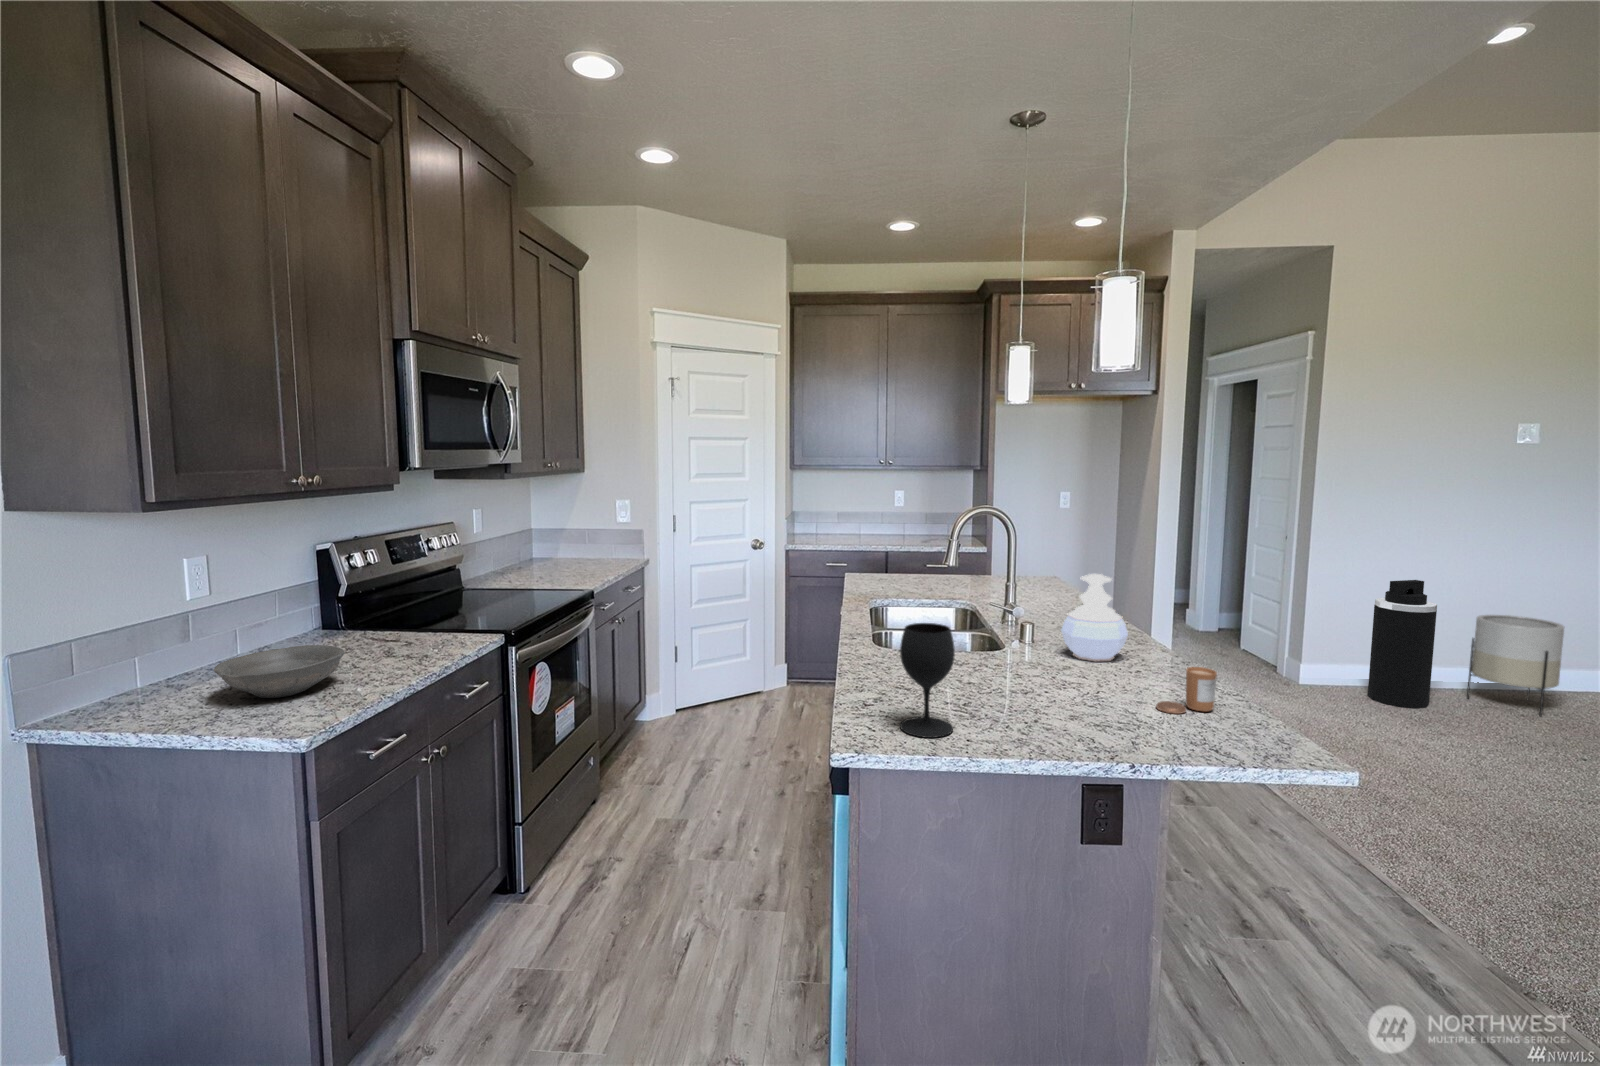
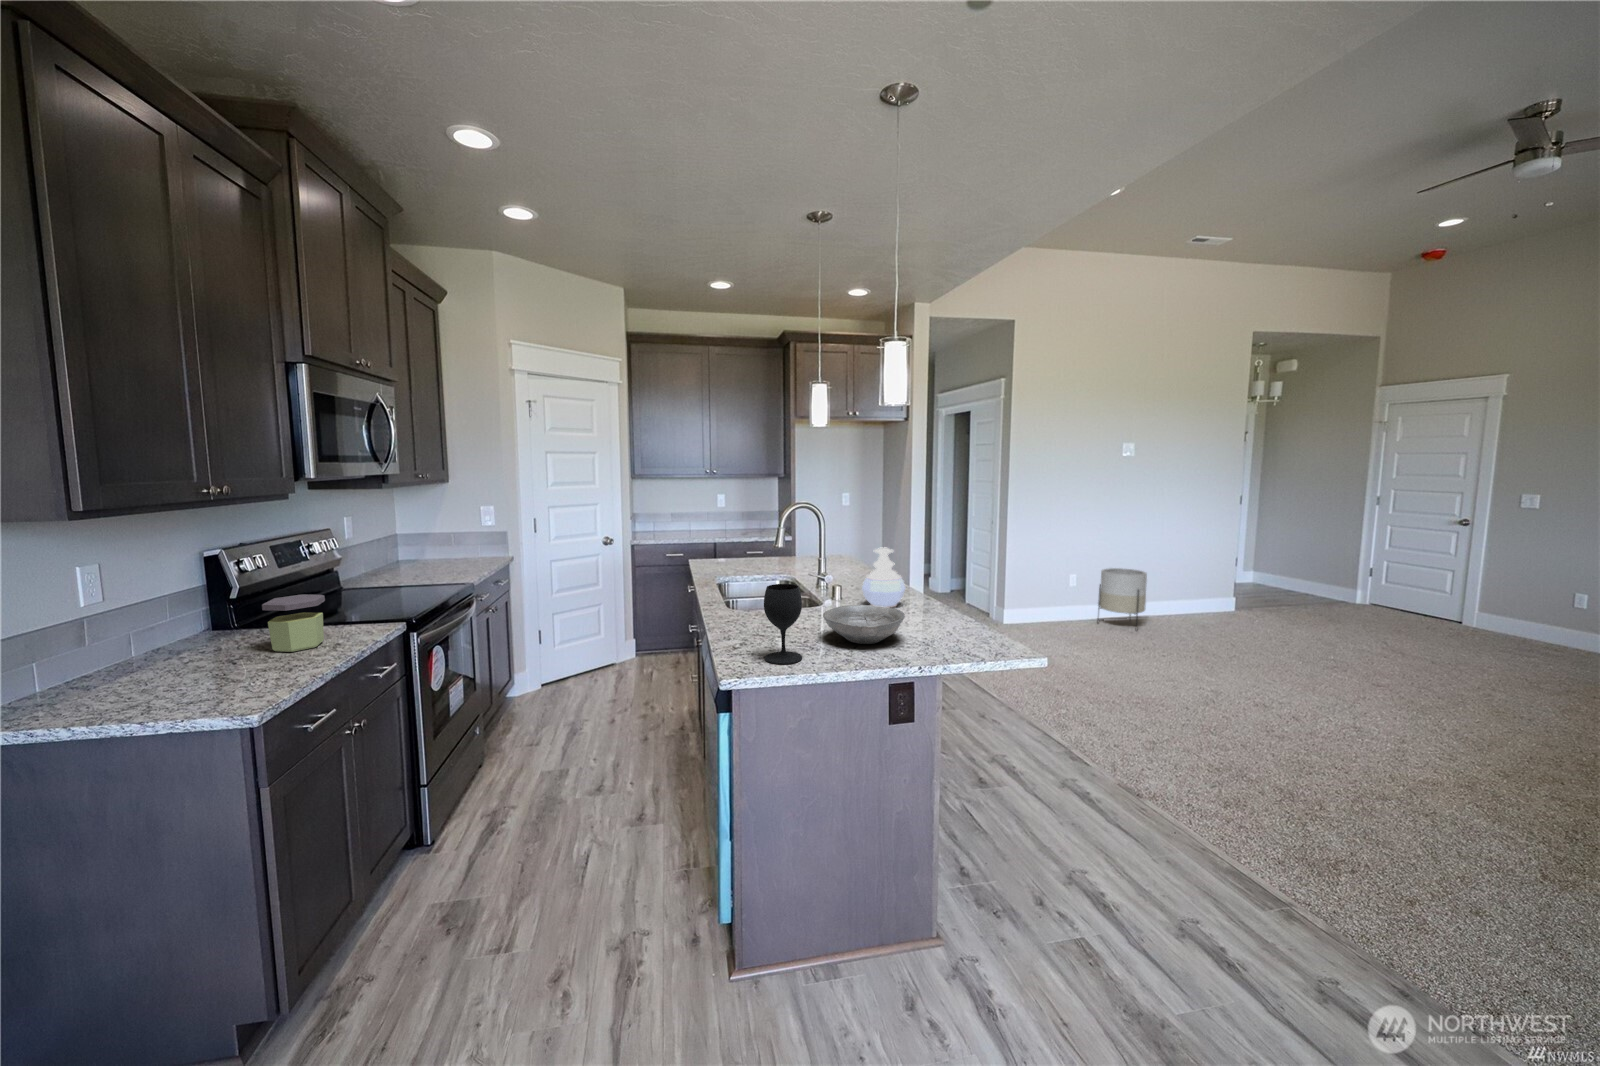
trash can: present [1368,580,1437,708] -> none [1043,548,1080,632]
jar: none [356,597,418,661] -> present [262,594,325,652]
bowl: present [214,645,345,698] -> present [823,605,905,644]
candle: present [1156,667,1217,714] -> none [929,604,964,635]

